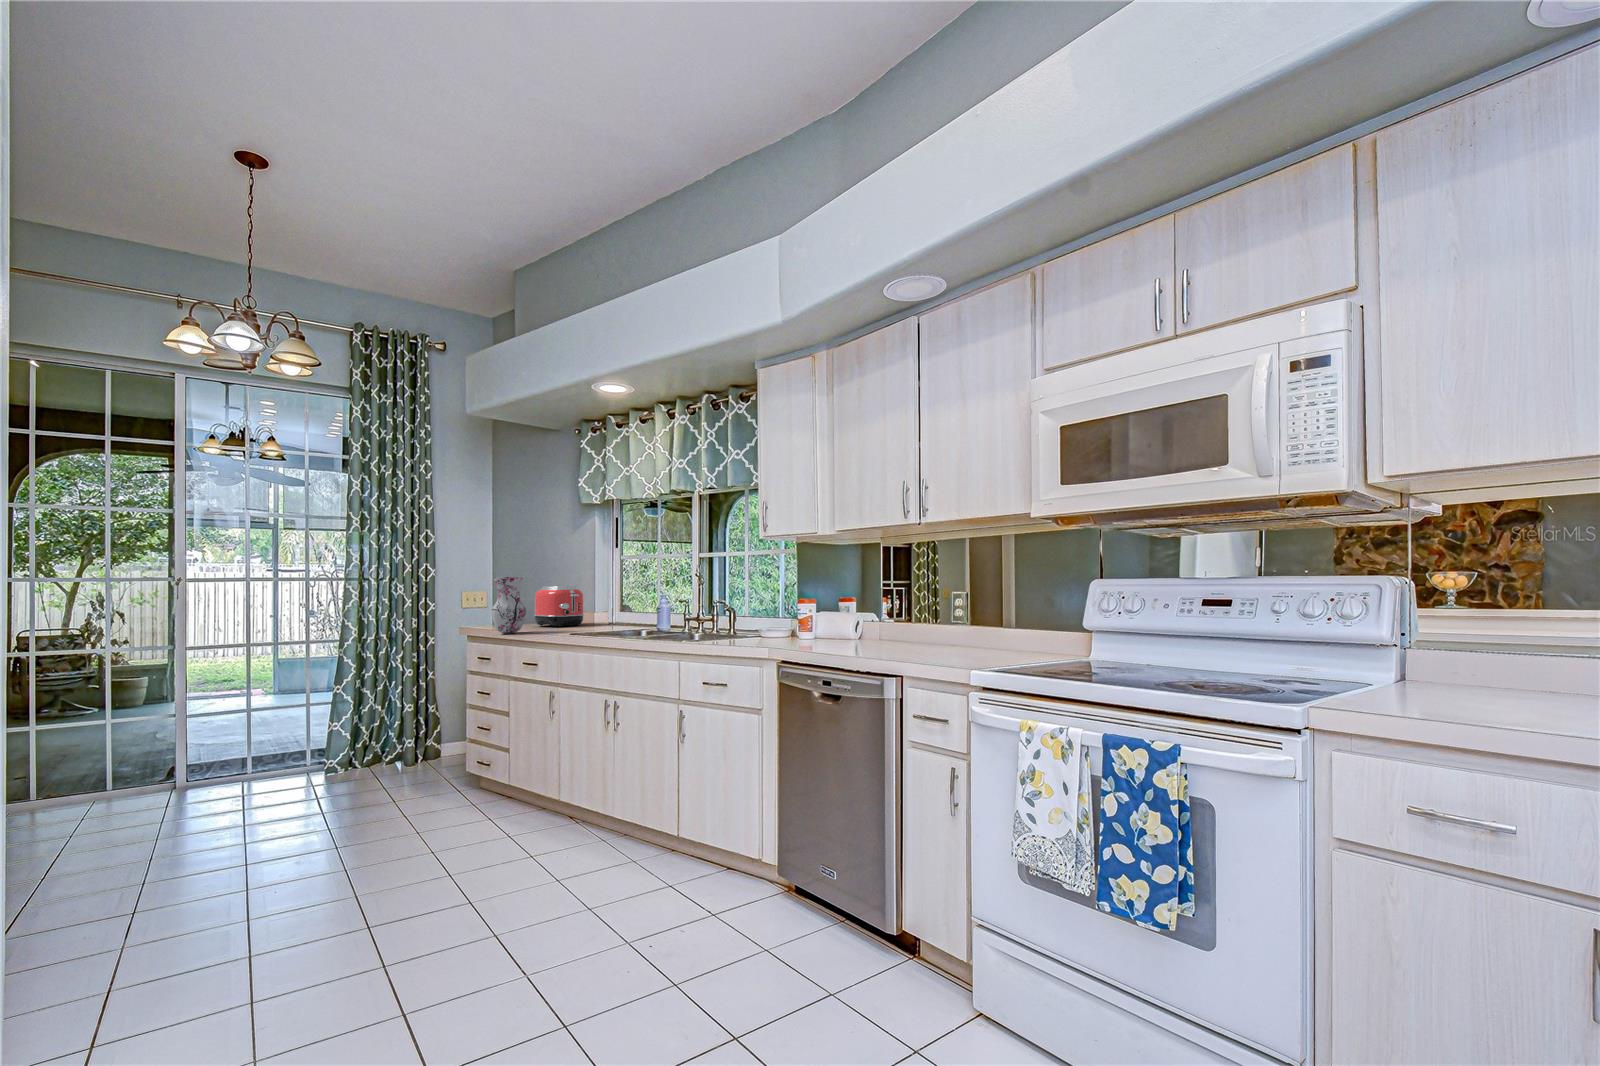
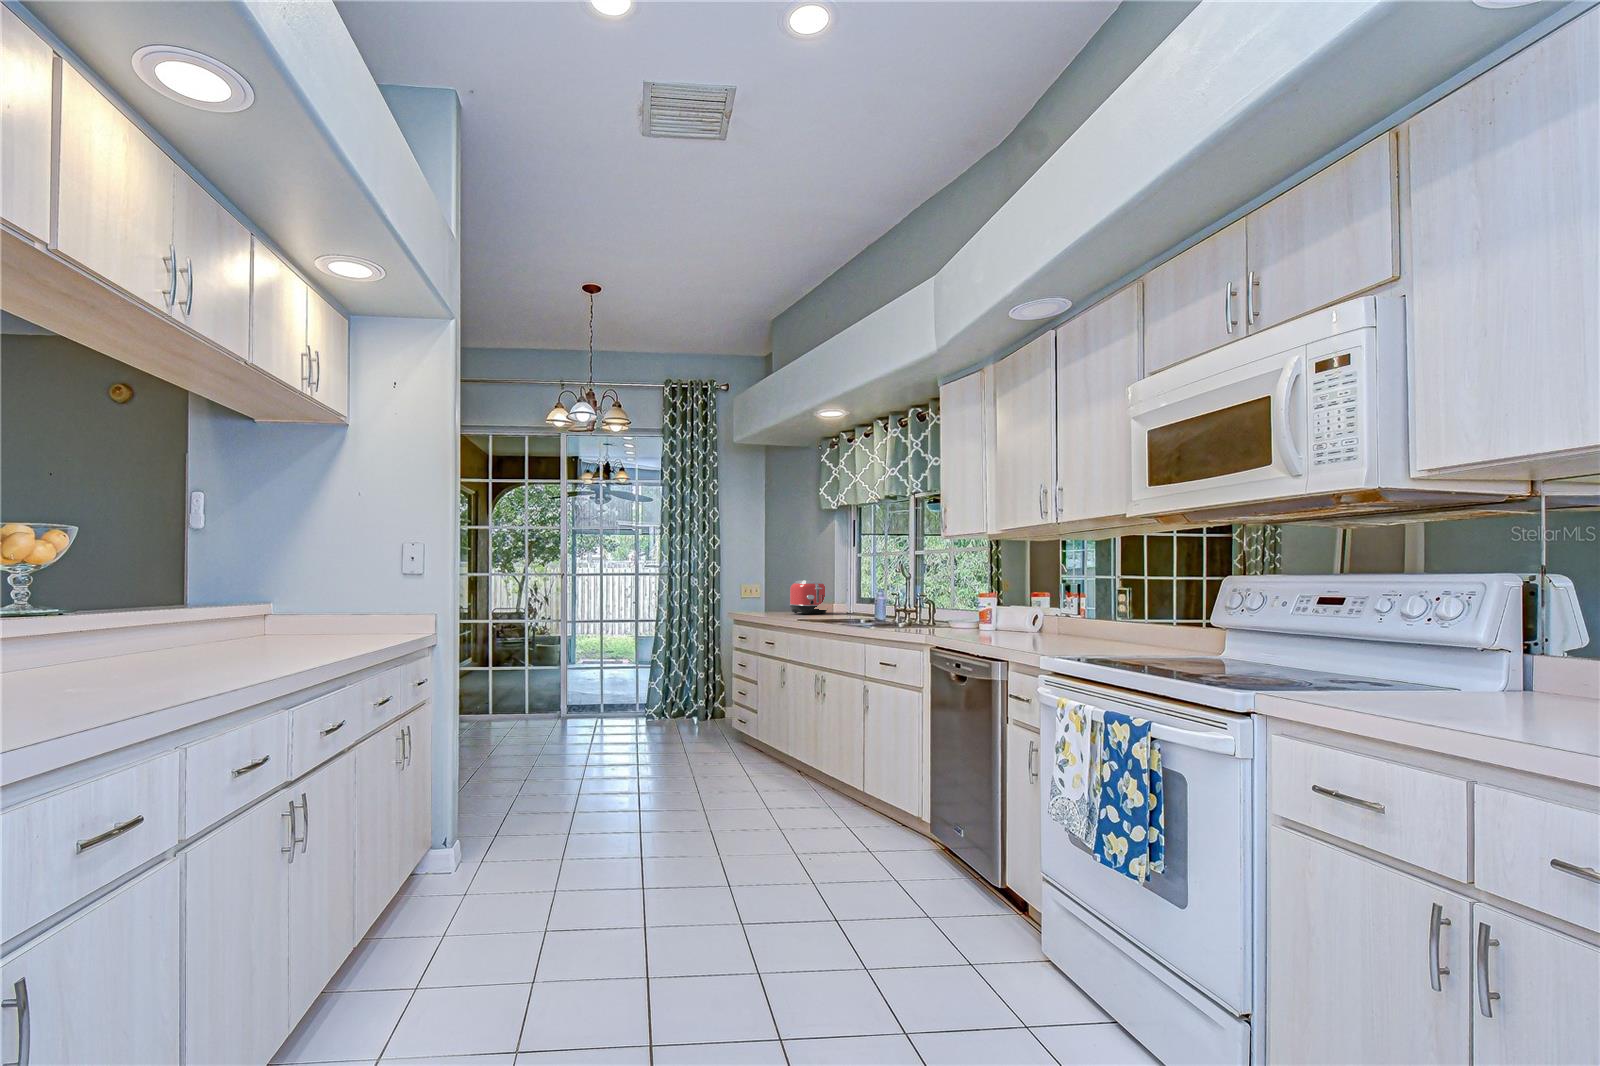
vase: present [491,577,526,633] -> none [750,572,776,618]

